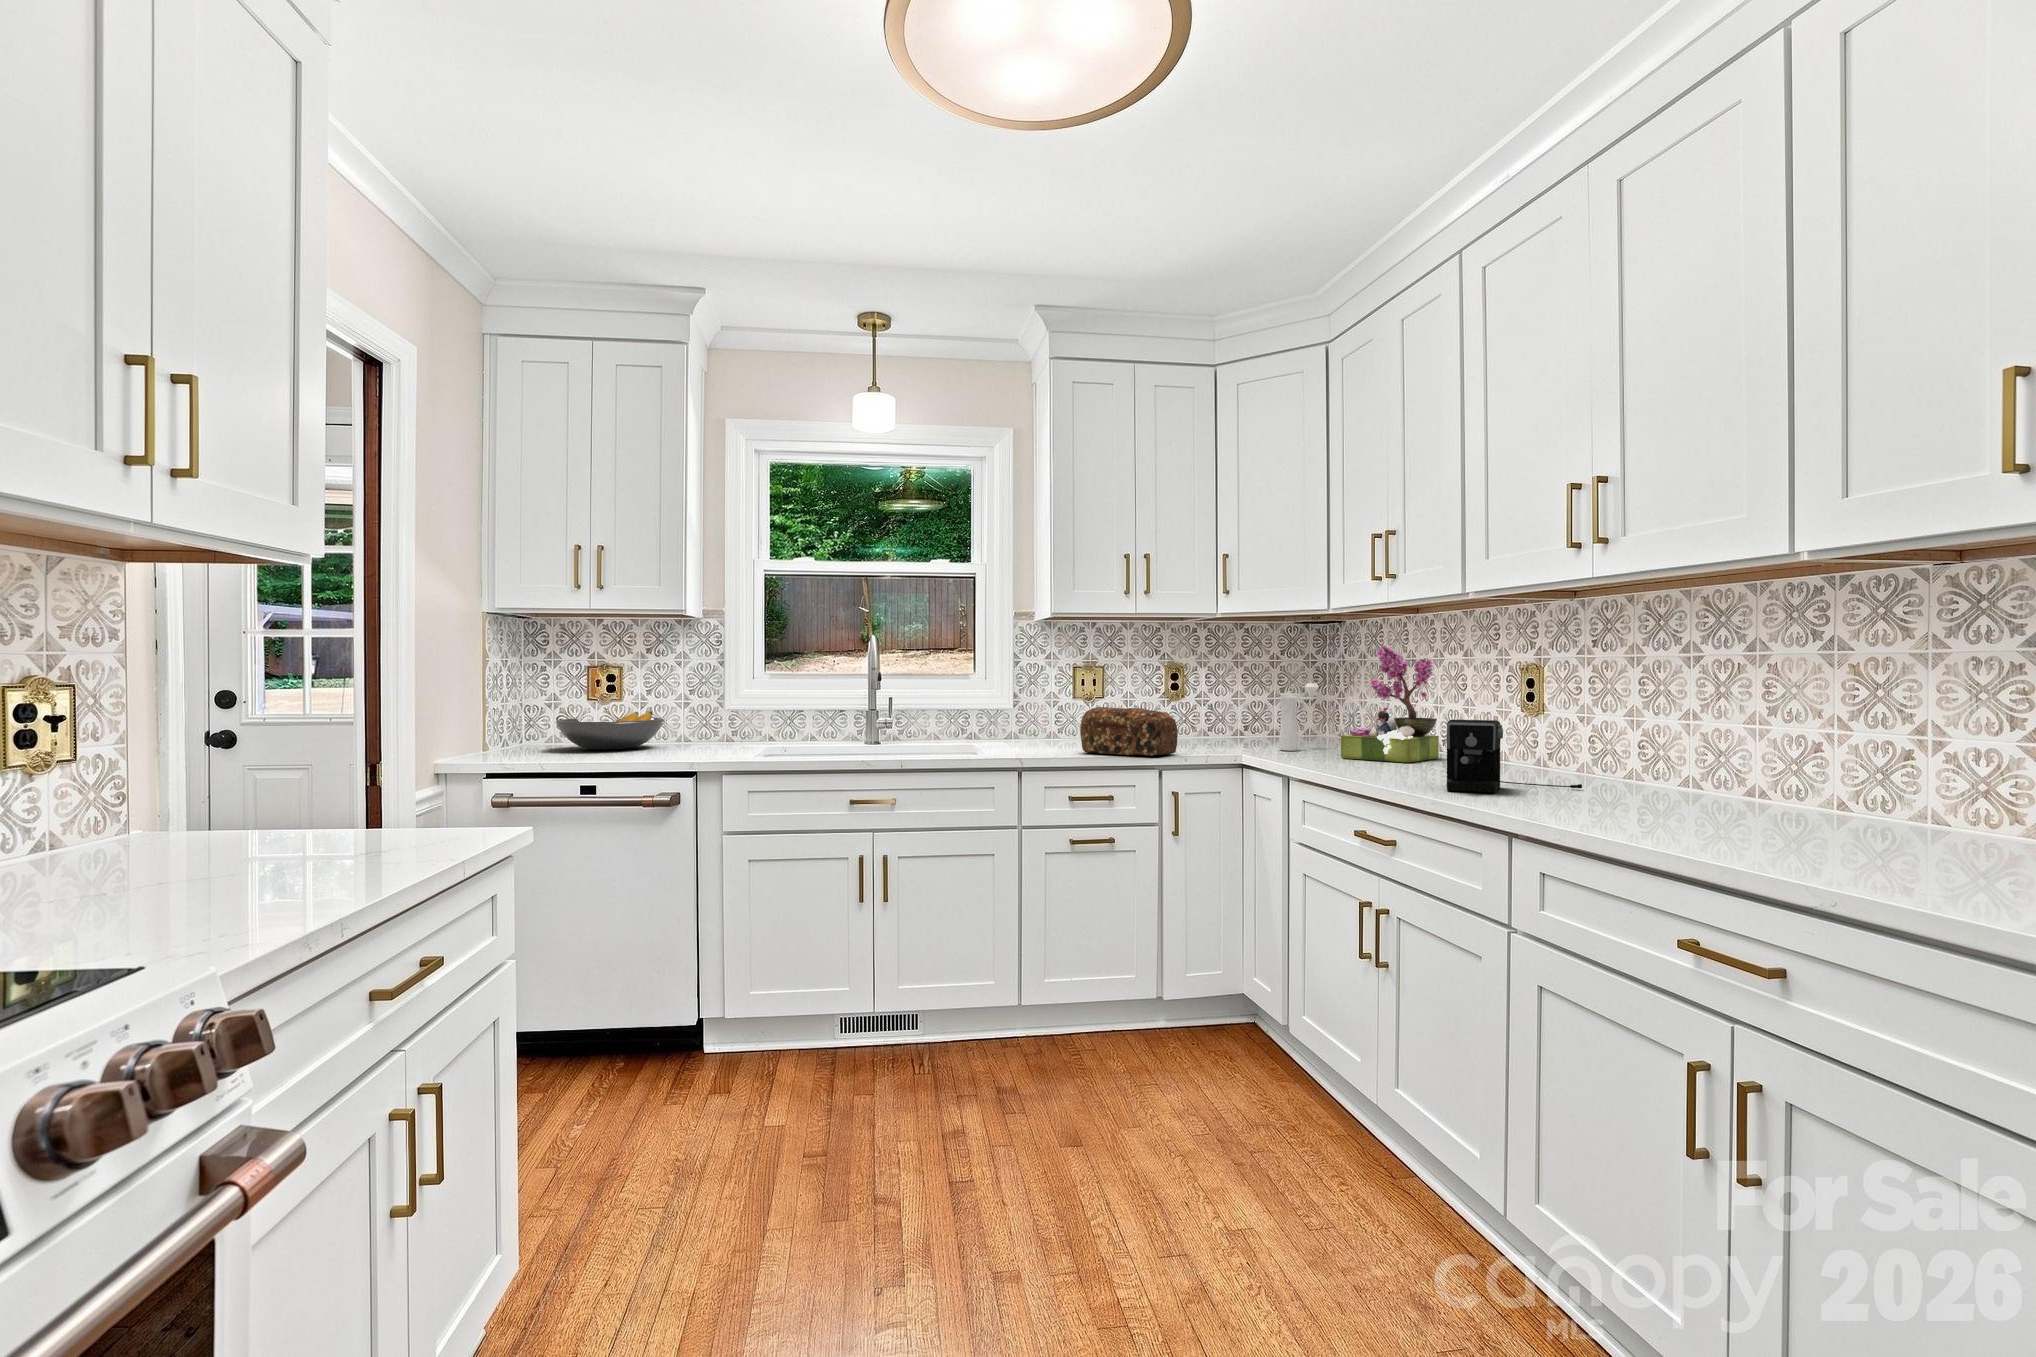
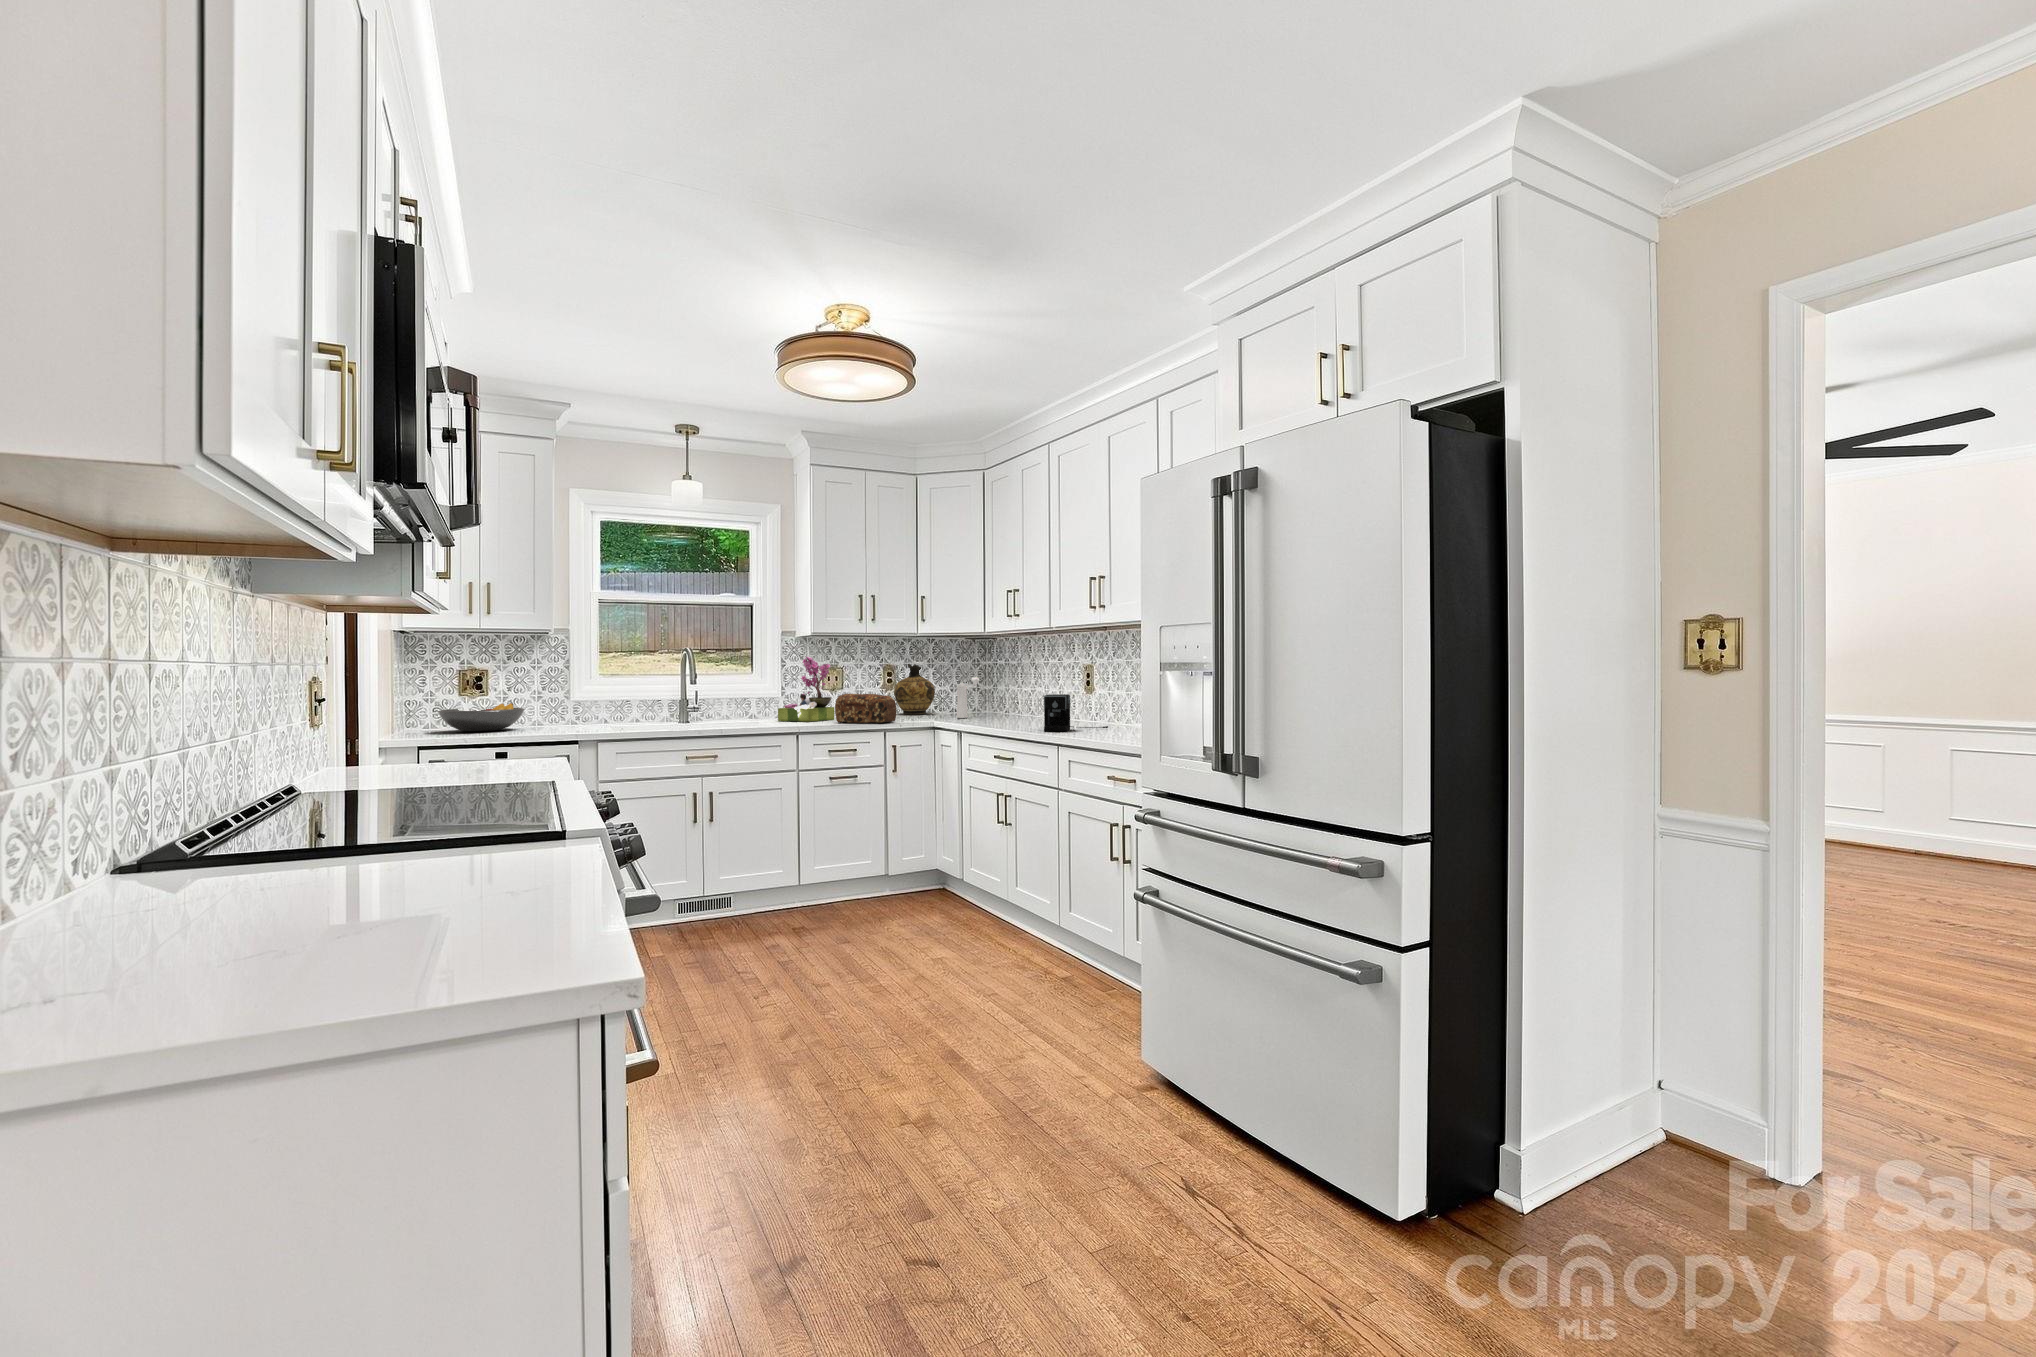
flower arrangement: present [1341,645,1439,762] -> present [778,656,834,722]
ceramic jug: none [1181,661,1245,740] -> present [894,664,935,714]

